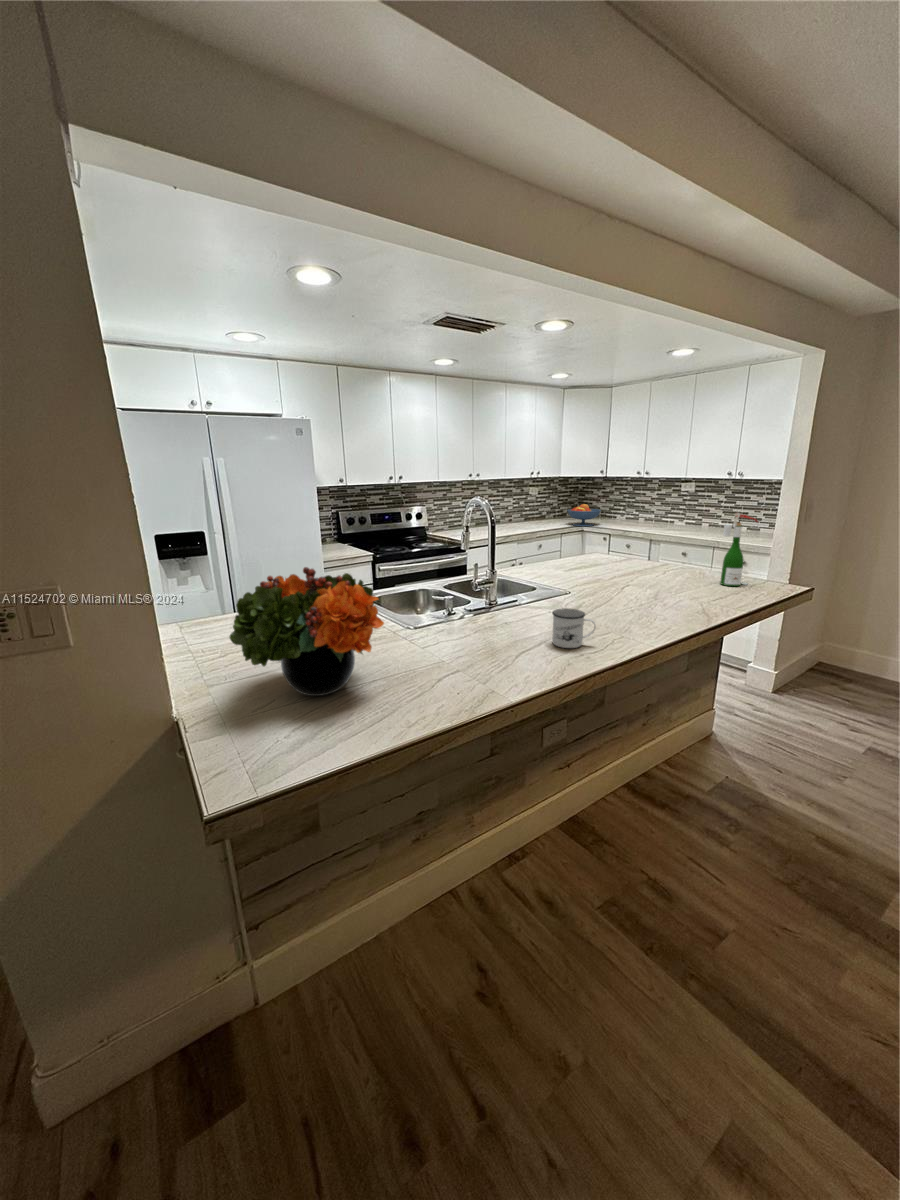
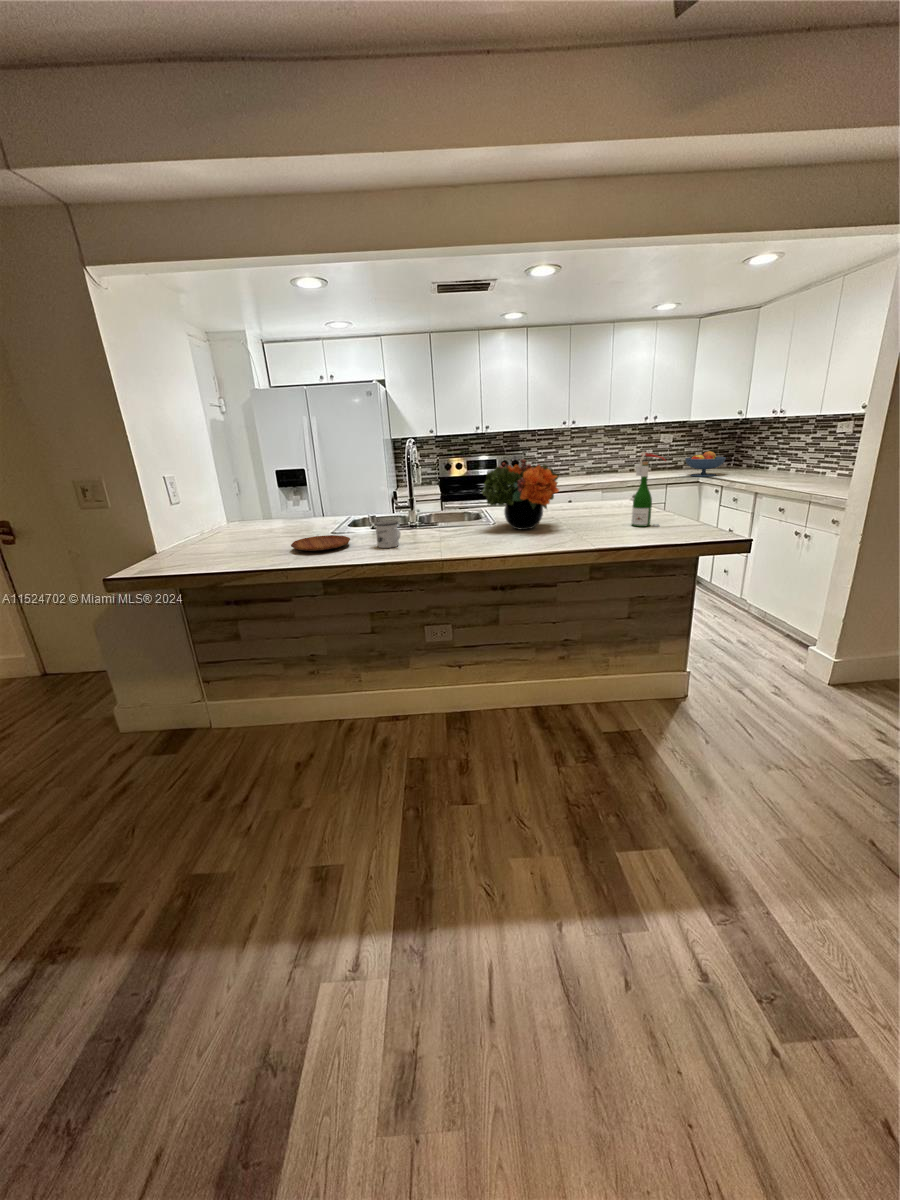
flower arrangement: present [229,567,384,696] -> present [482,459,559,530]
tray: none [439,636,527,671] -> present [291,535,350,551]

